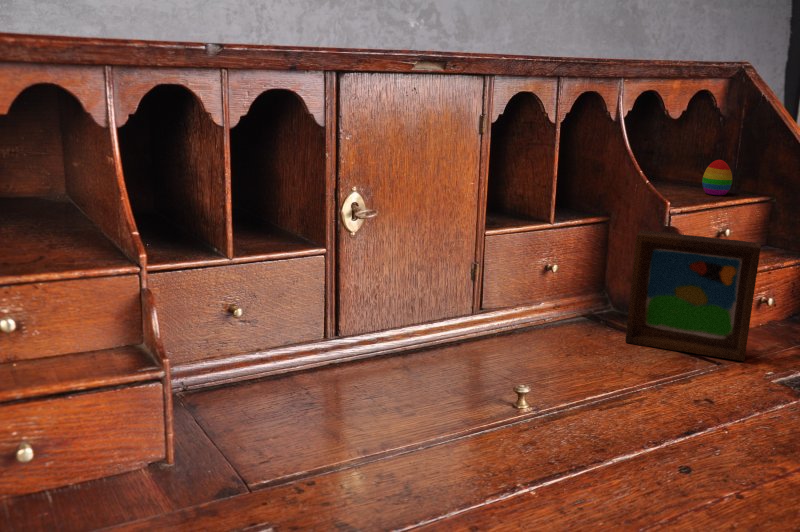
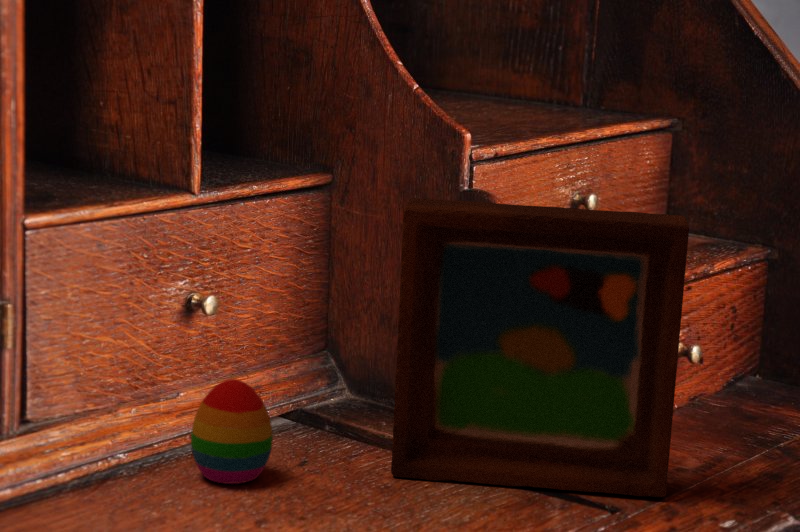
decorative egg: present [702,160,732,195] -> present [191,379,273,484]

